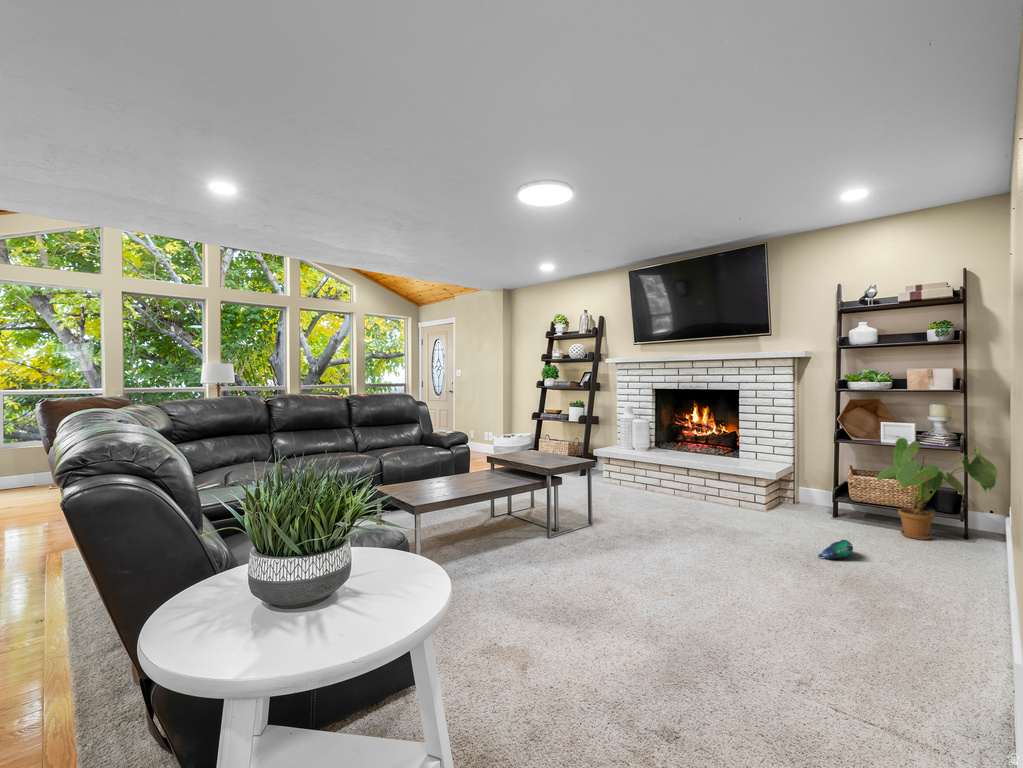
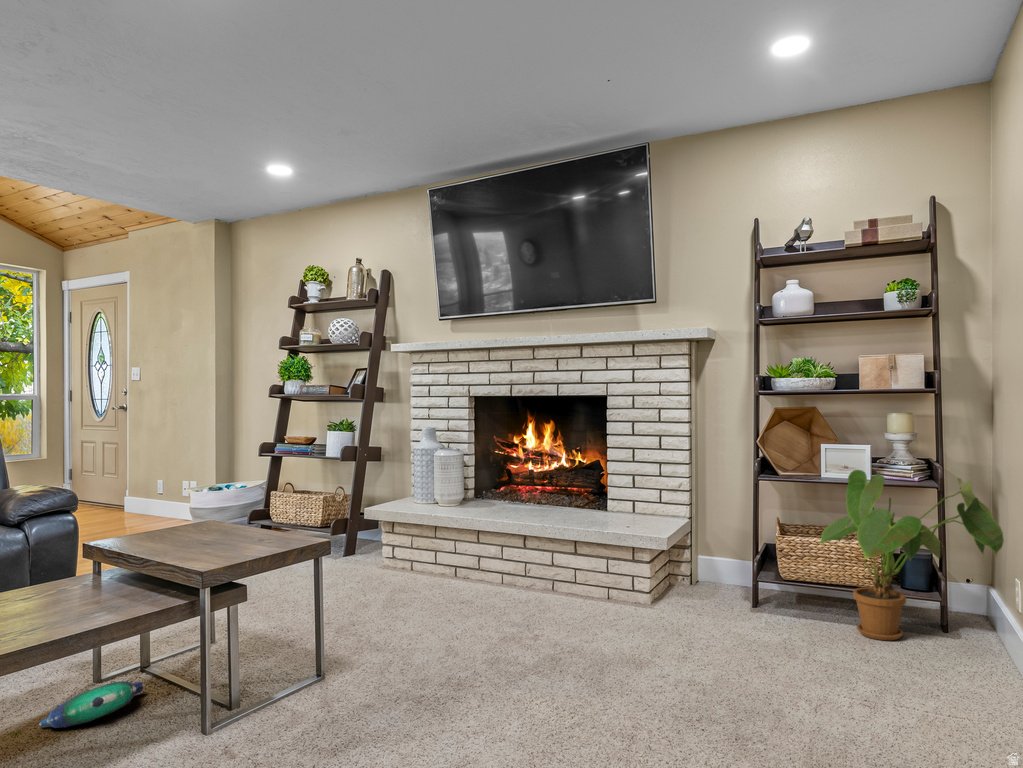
plush toy: present [818,540,853,559] -> present [39,681,144,728]

